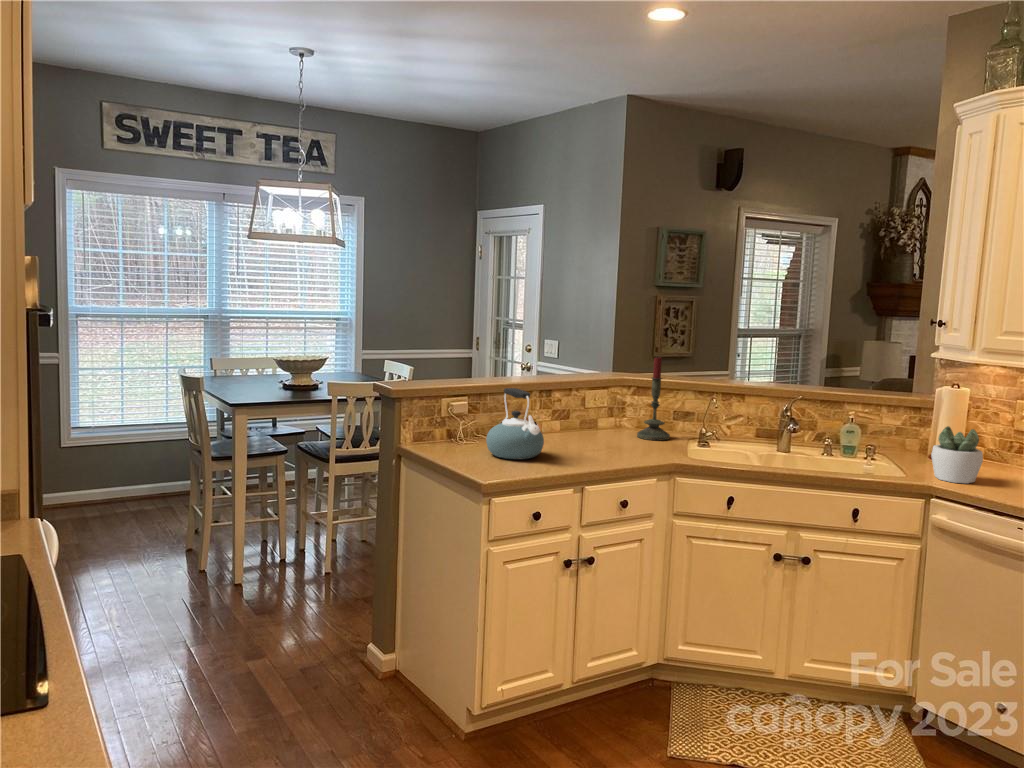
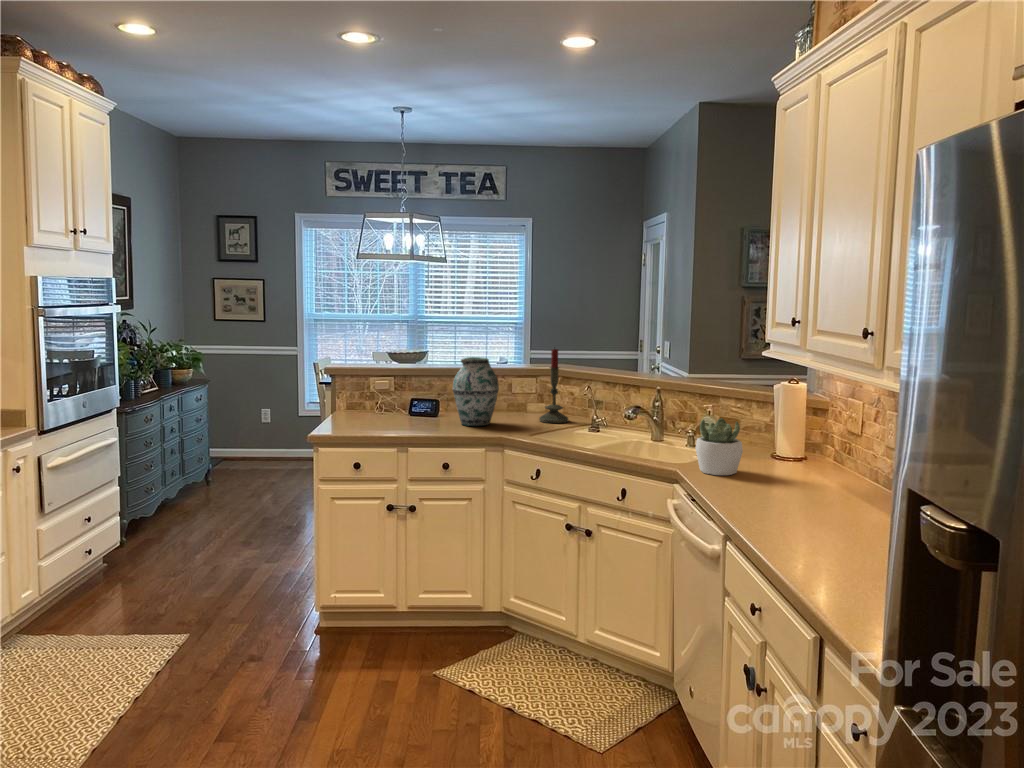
vase: none [579,370,635,452] -> present [453,357,499,426]
kettle: present [486,388,544,459] -> none [367,369,413,424]

